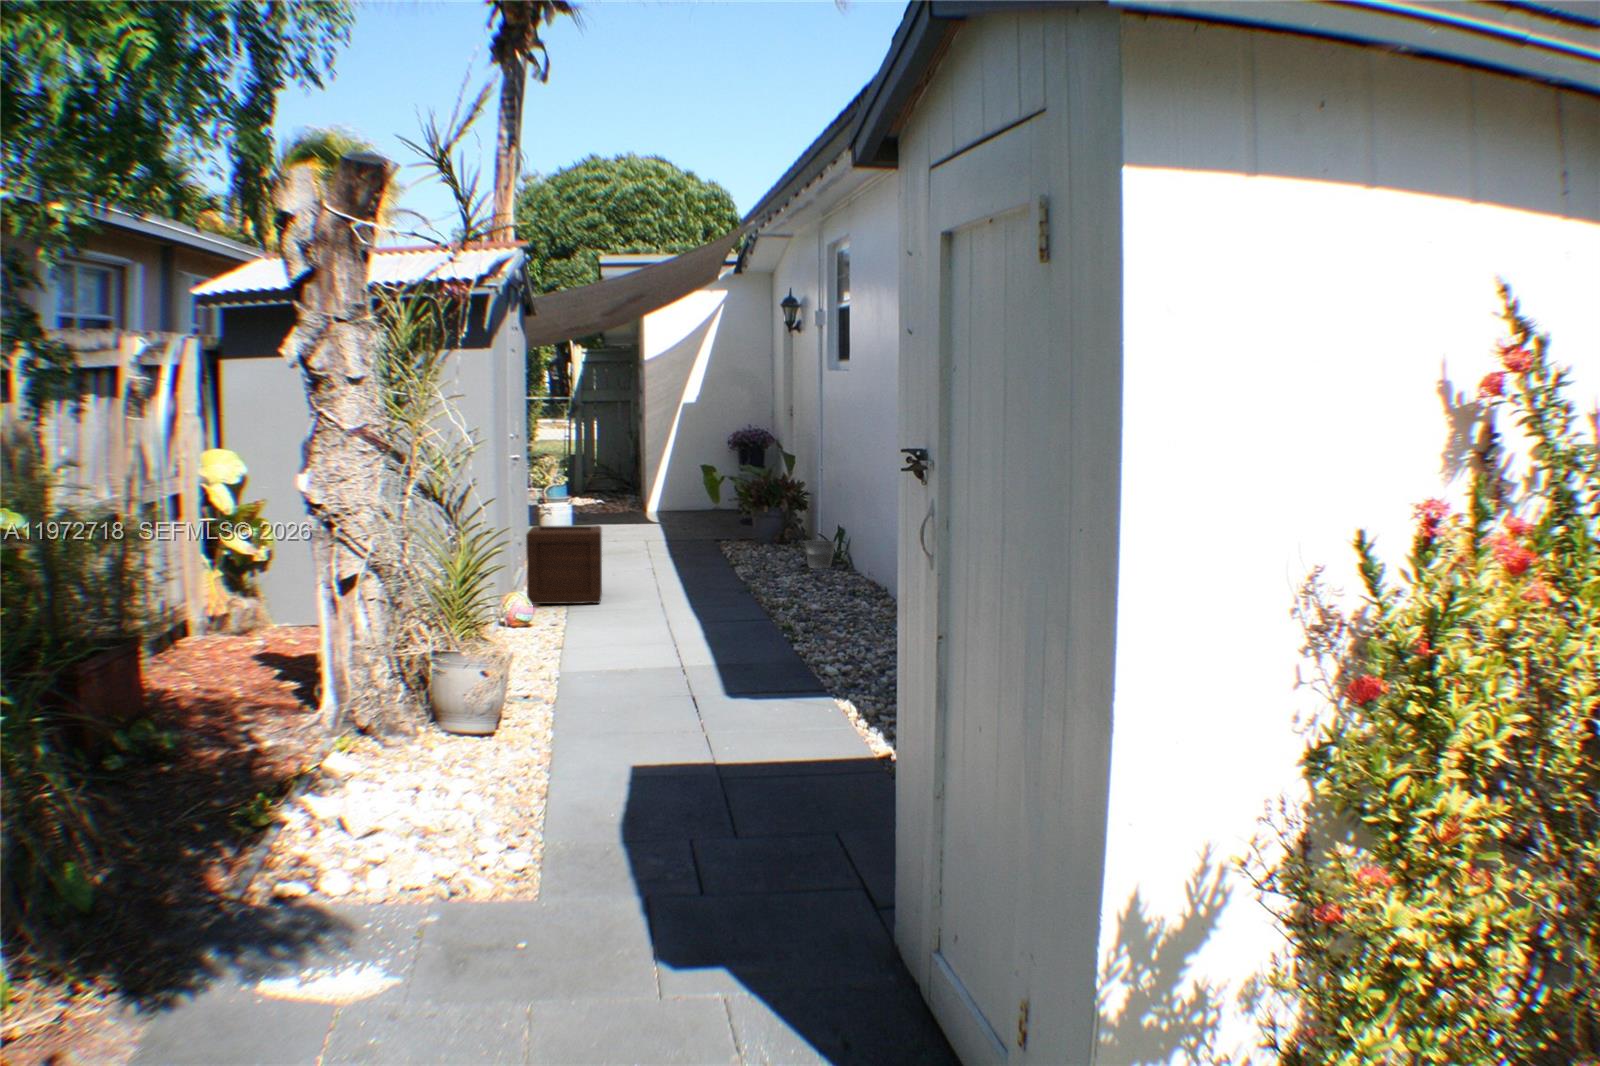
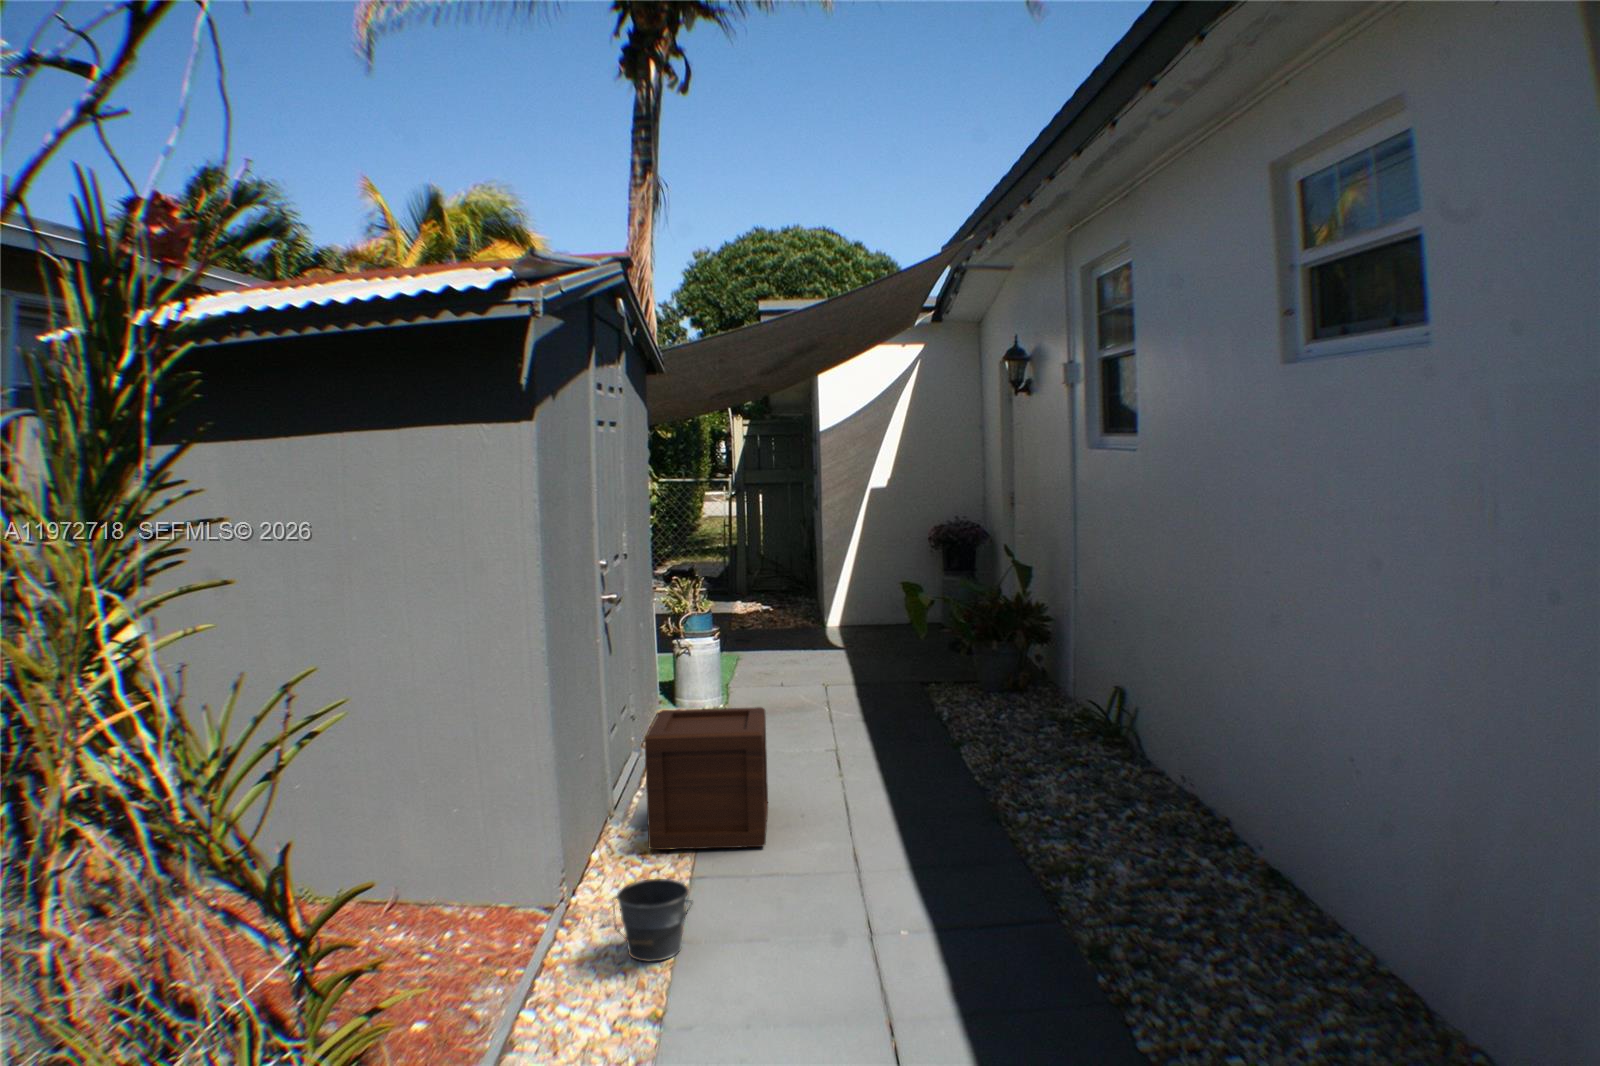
bucket: present [801,540,836,568] -> present [613,879,693,962]

